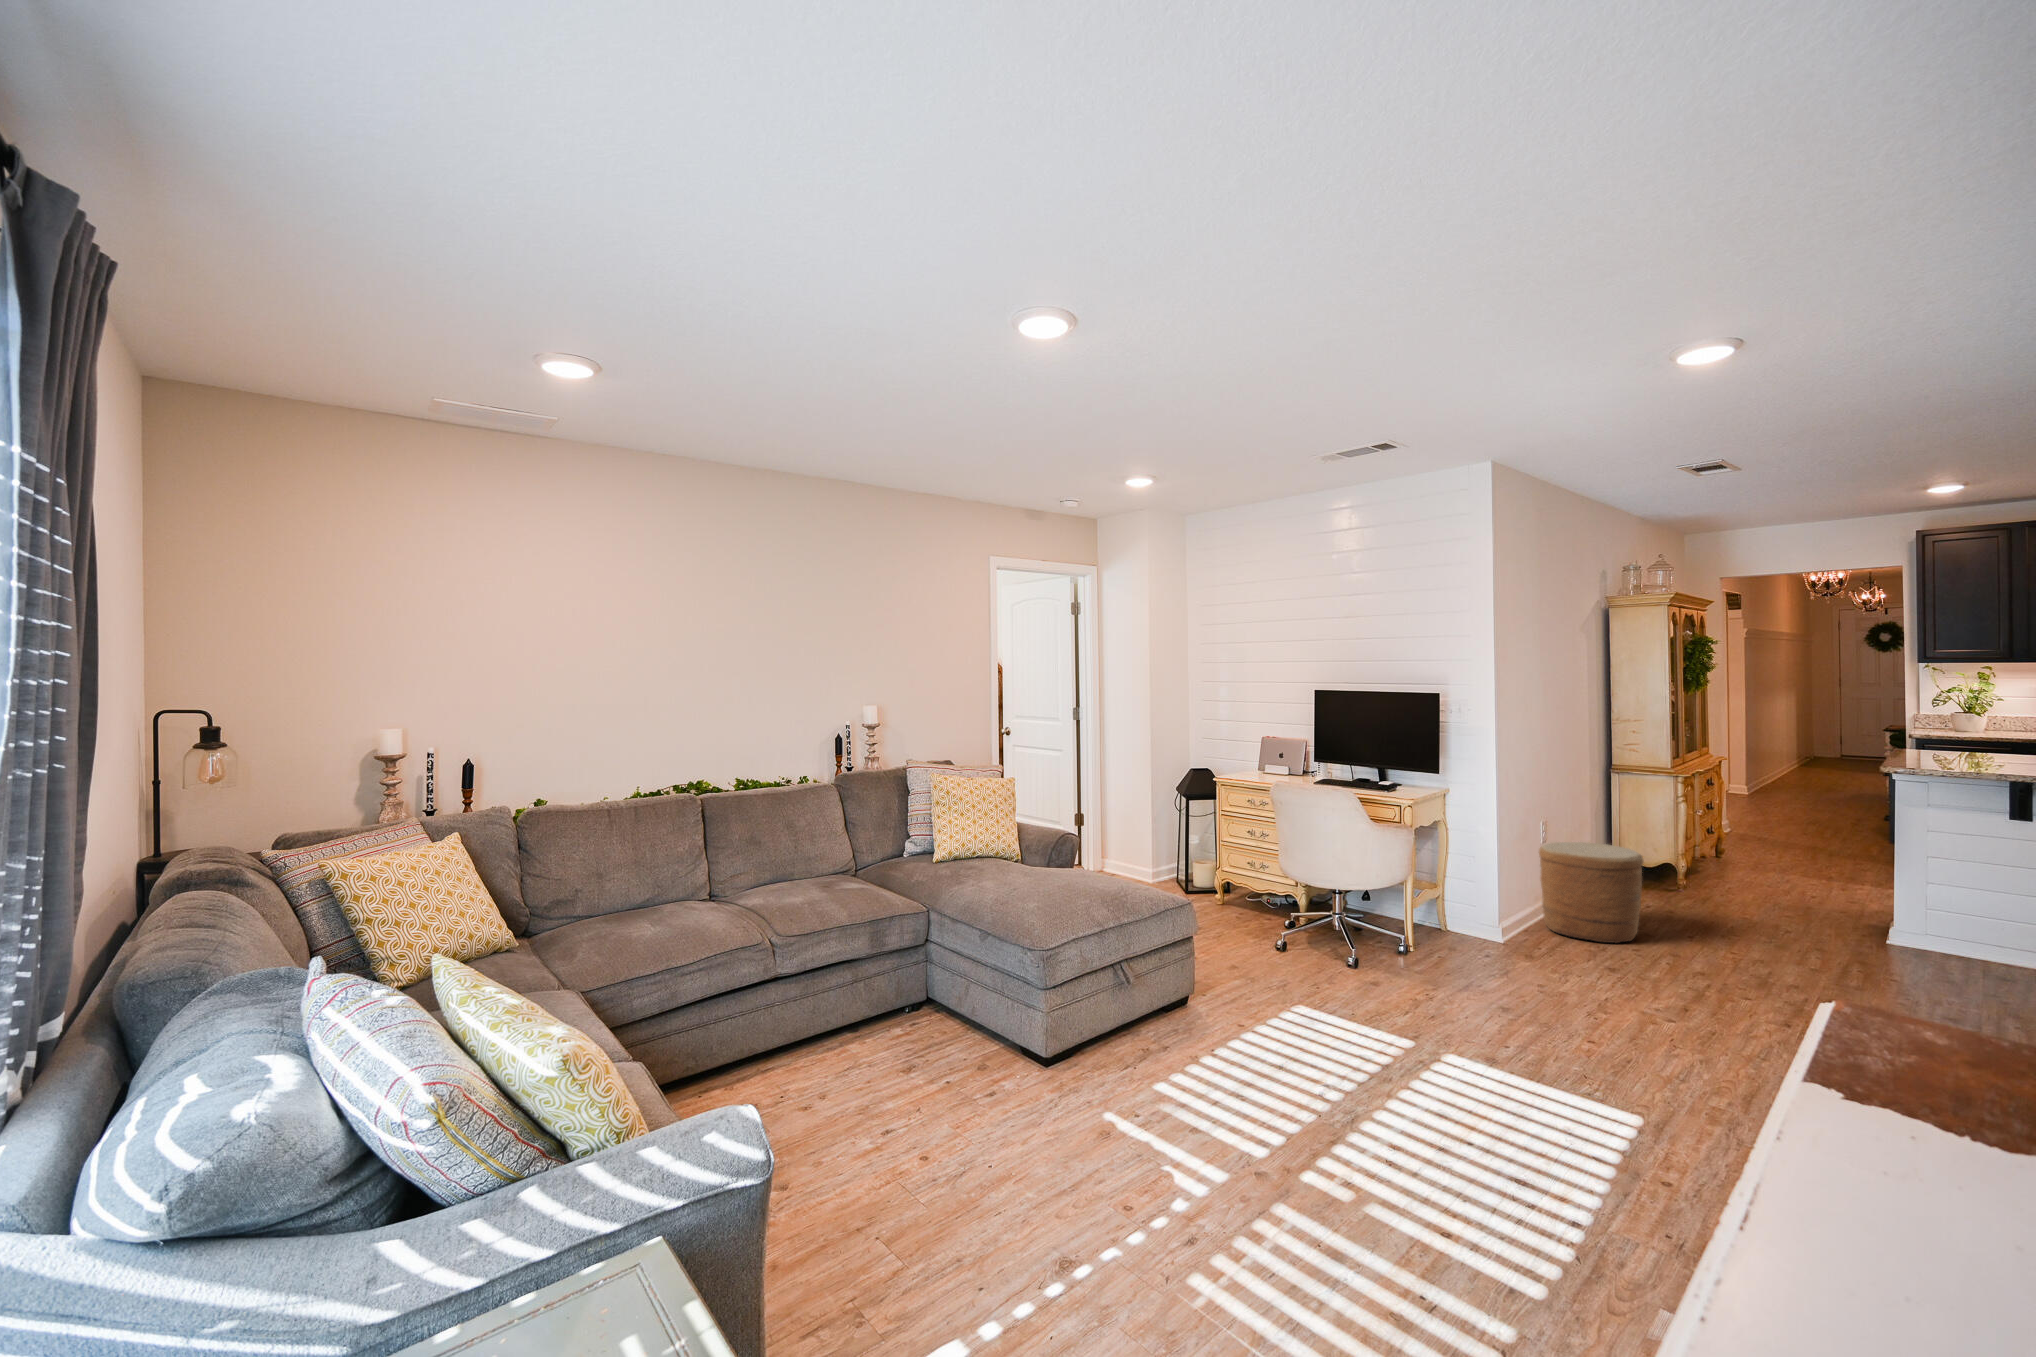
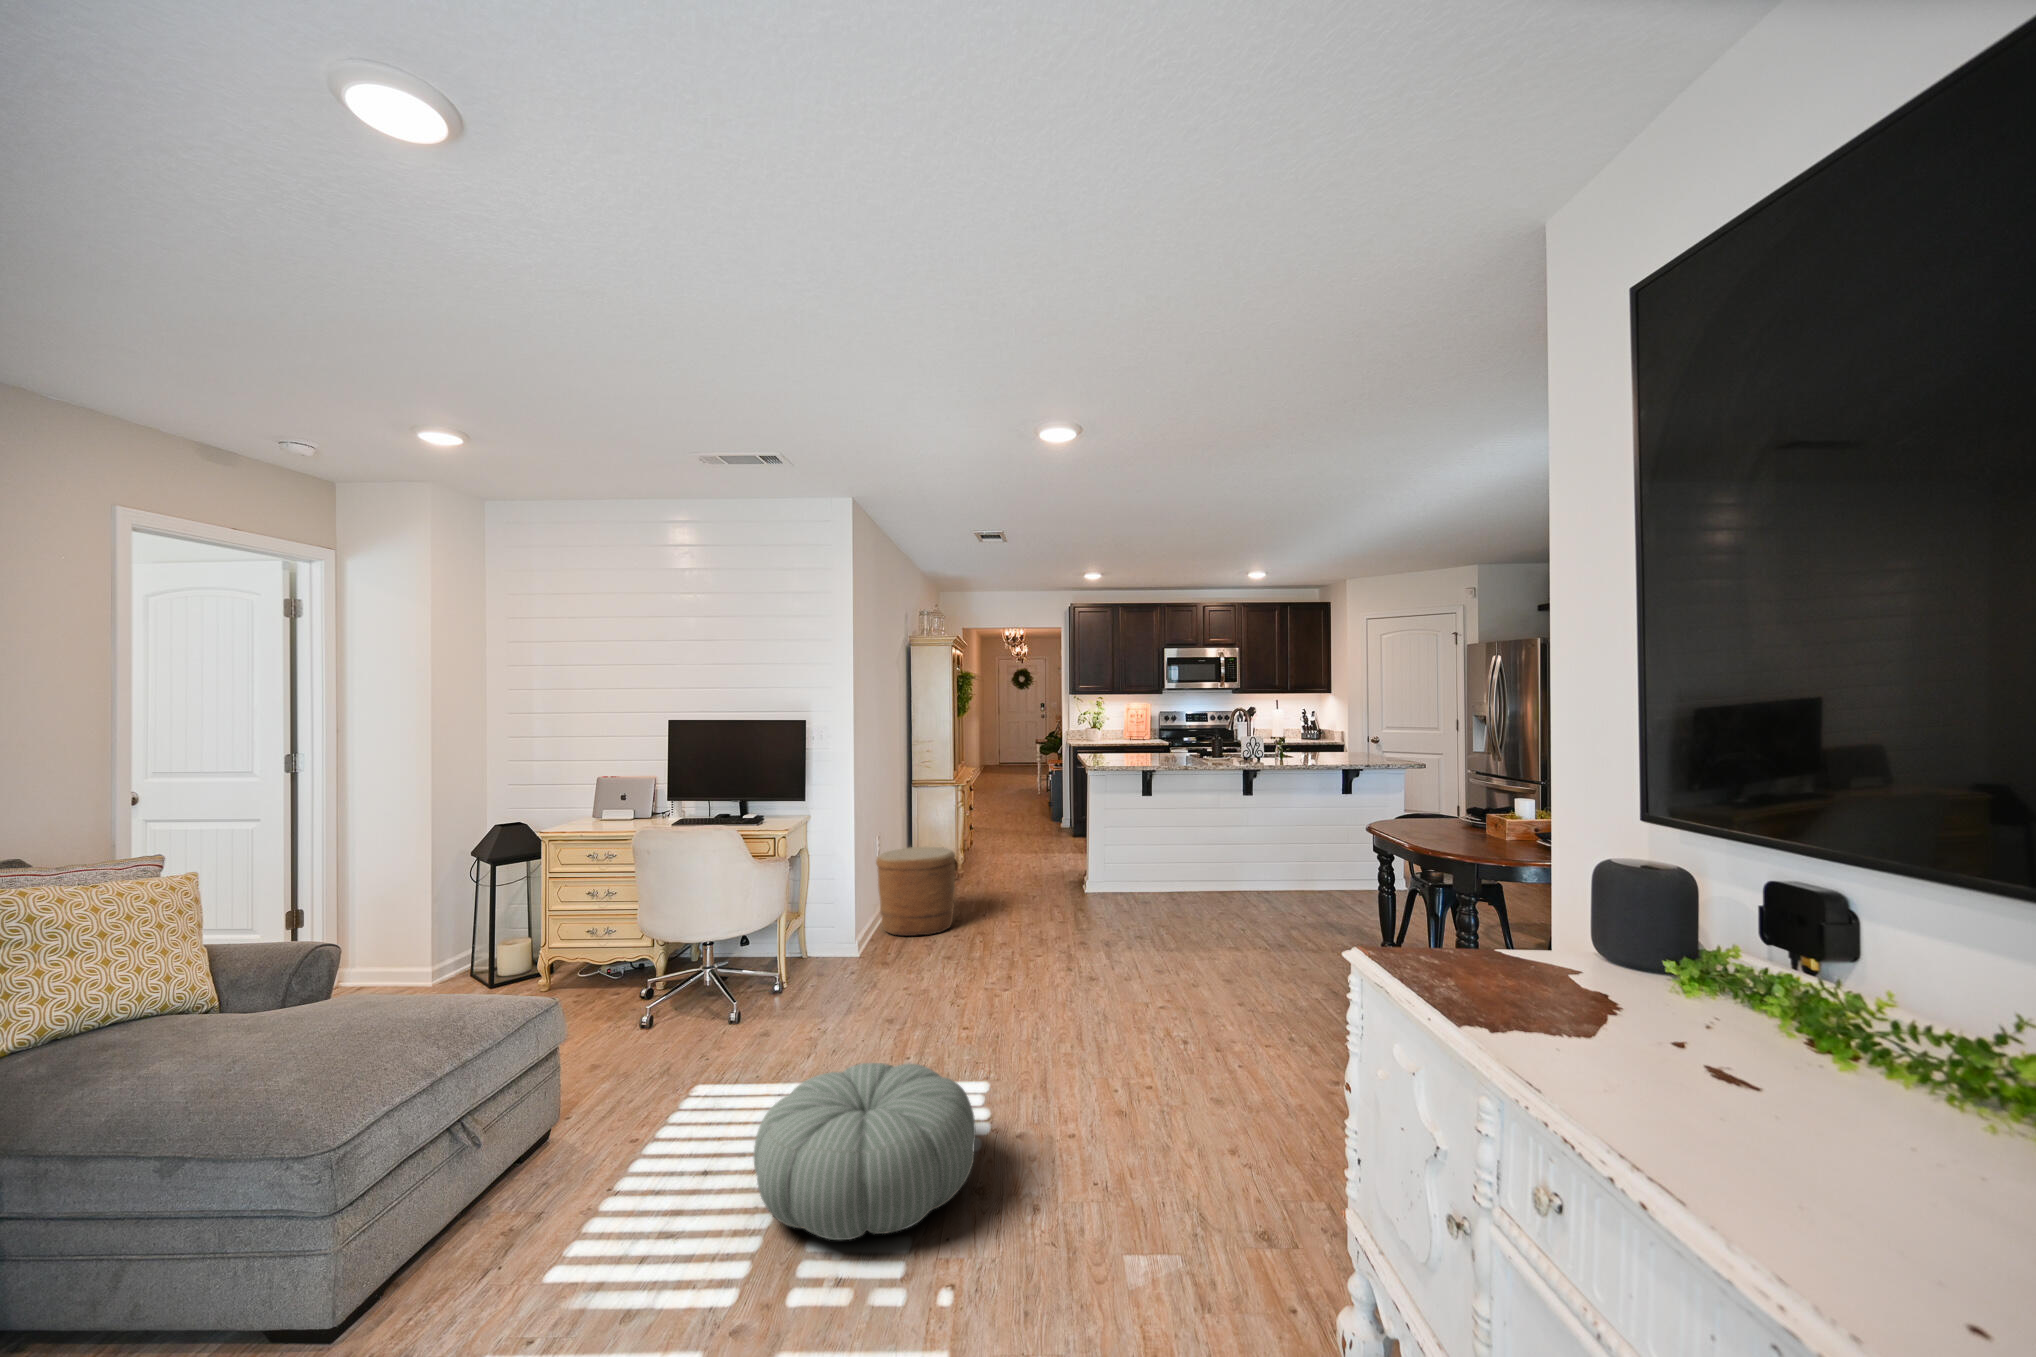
pouf: none [1303,1021,1518,1171] -> present [754,1063,976,1240]

